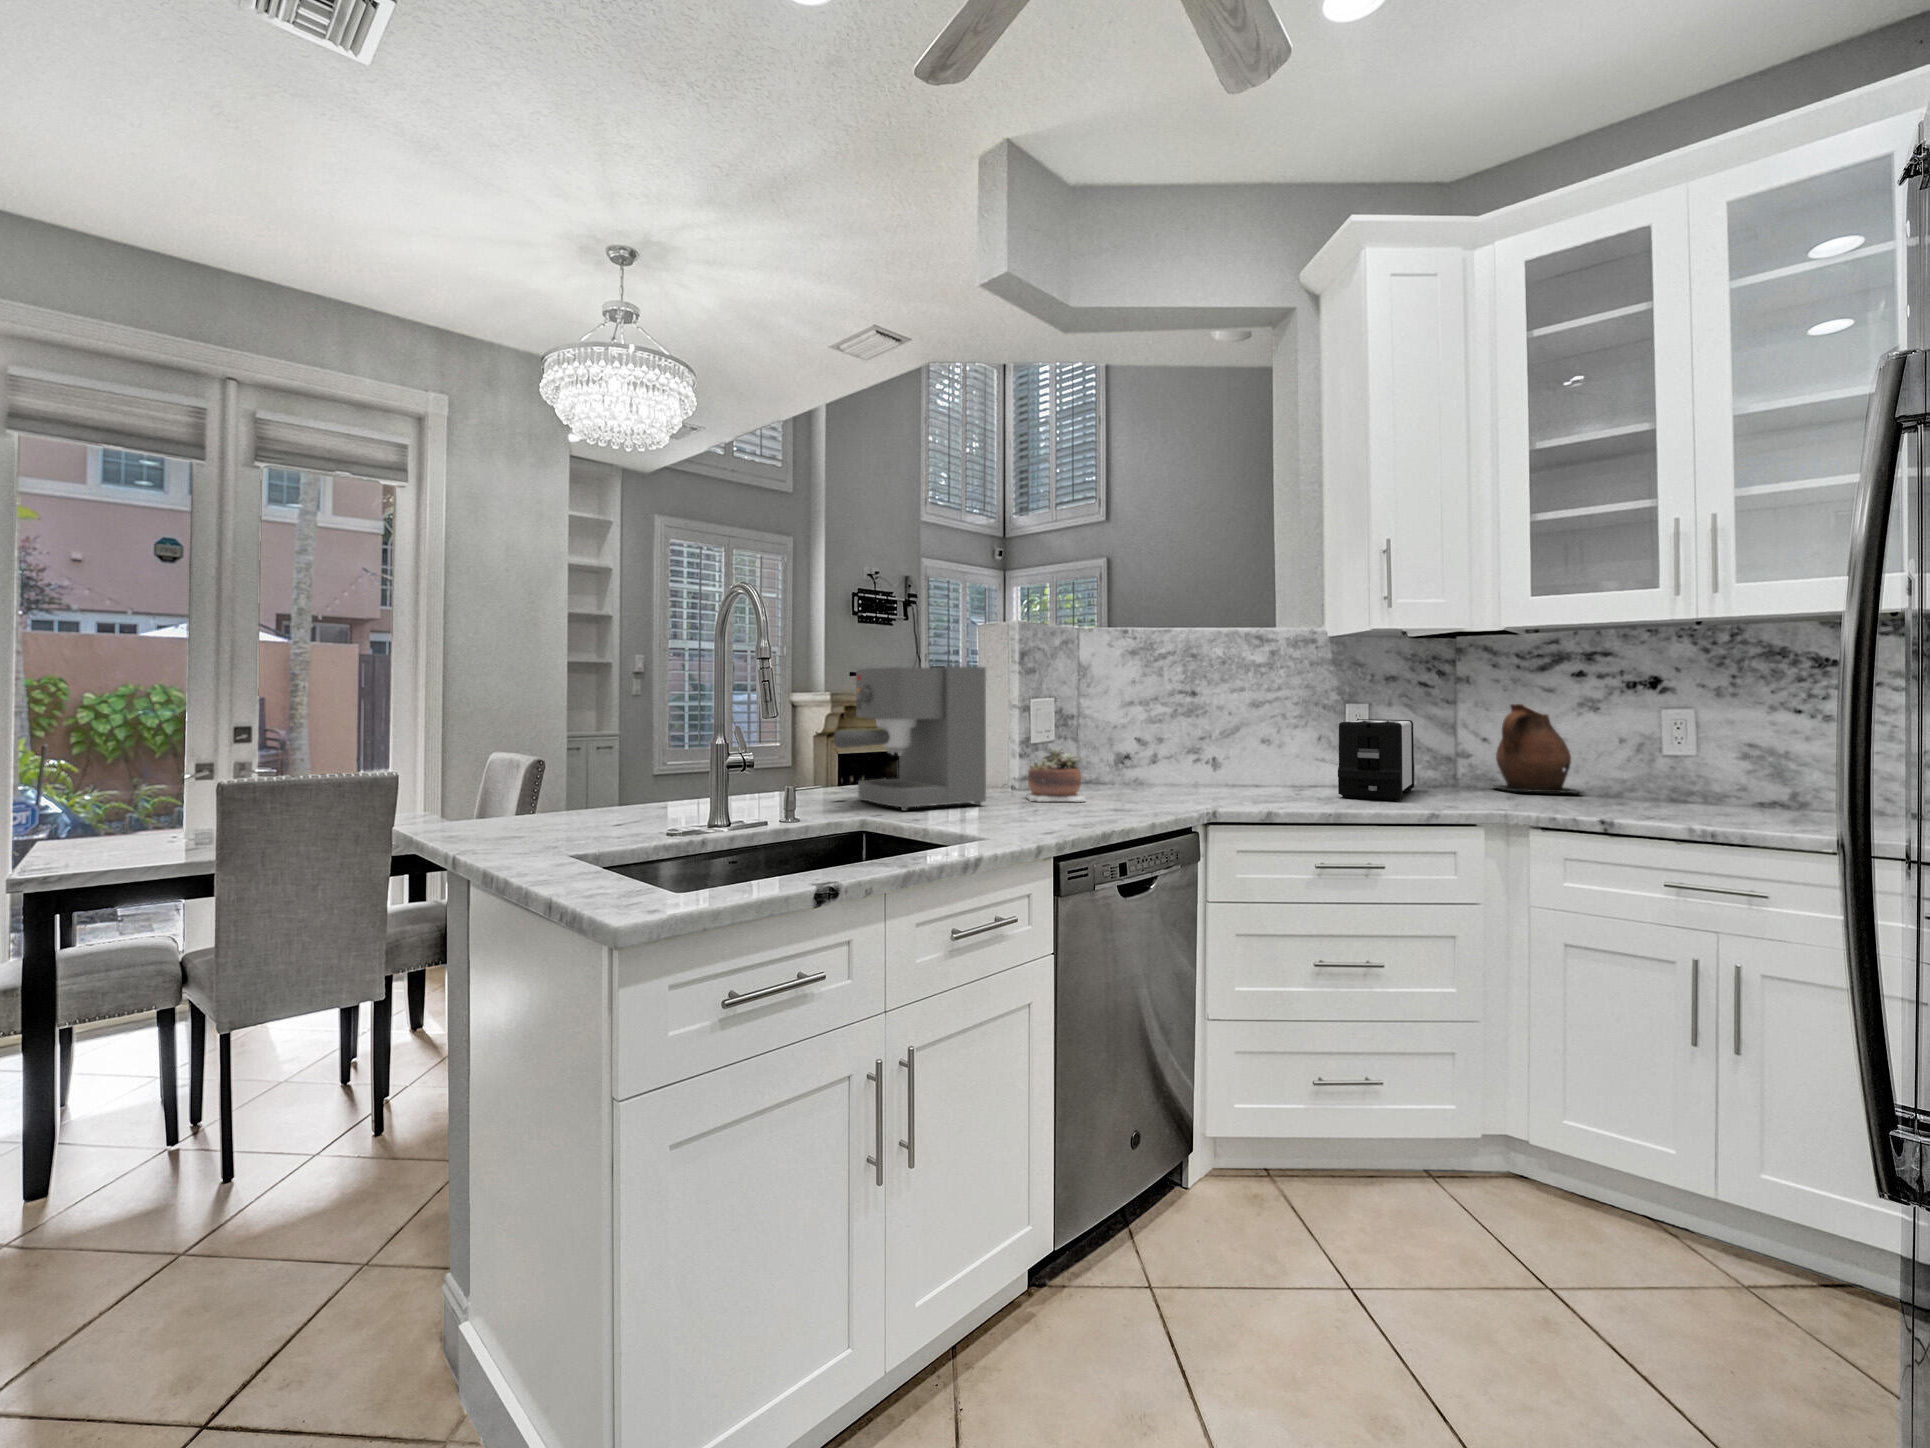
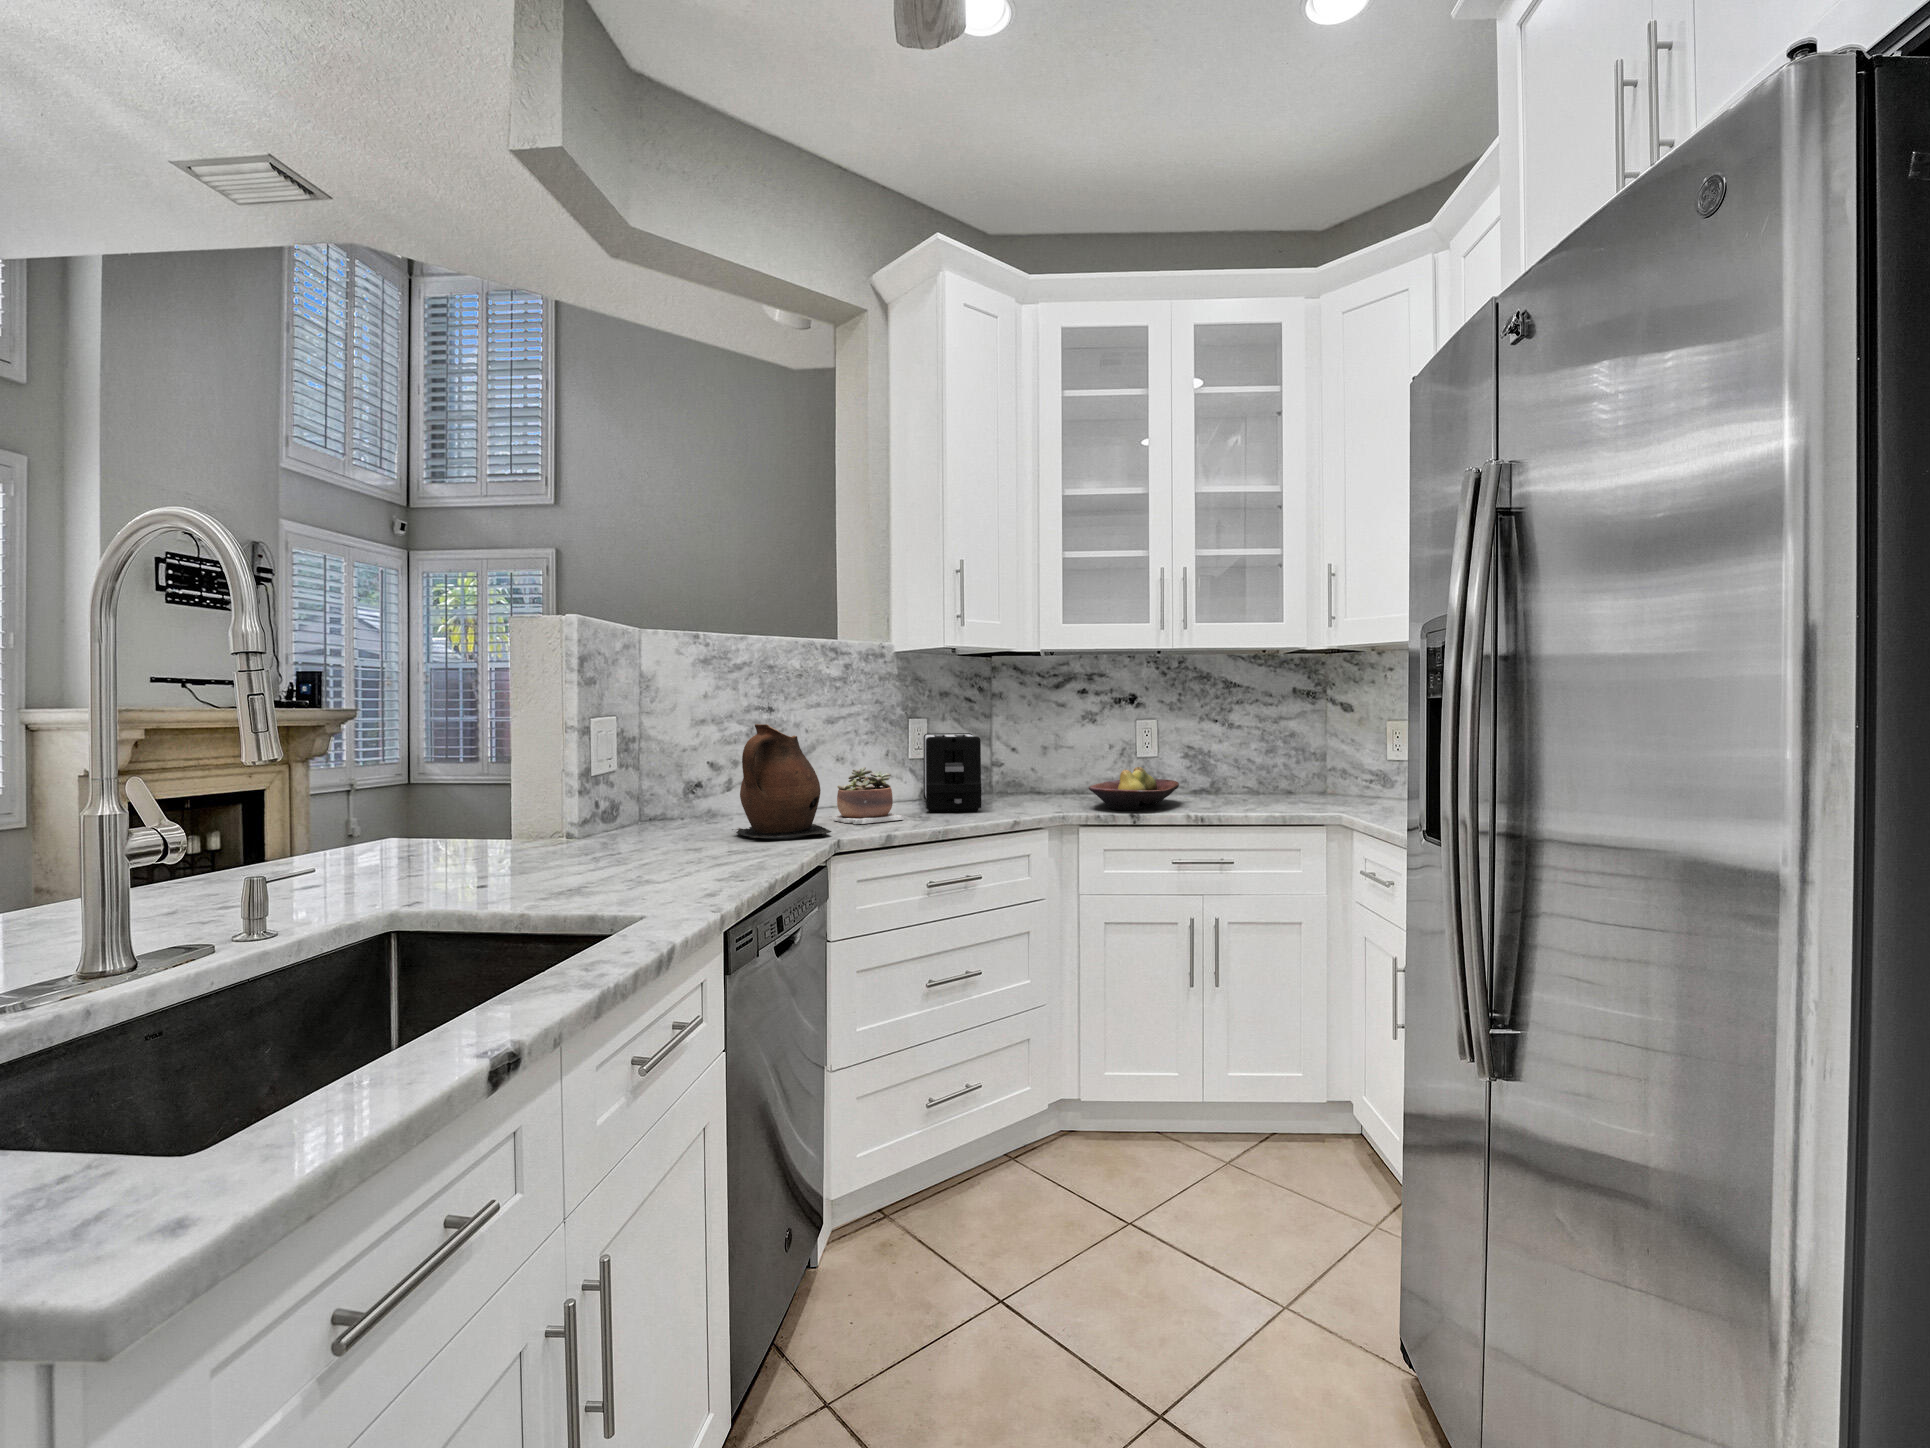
coffee maker: present [833,666,986,810] -> none [327,676,569,886]
ceramic pitcher: present [1494,704,1581,794] -> present [732,724,831,838]
succulent plant: present [1026,749,1085,802] -> present [829,767,904,824]
fruit bowl: none [1547,766,1702,816] -> present [1089,767,1179,810]

